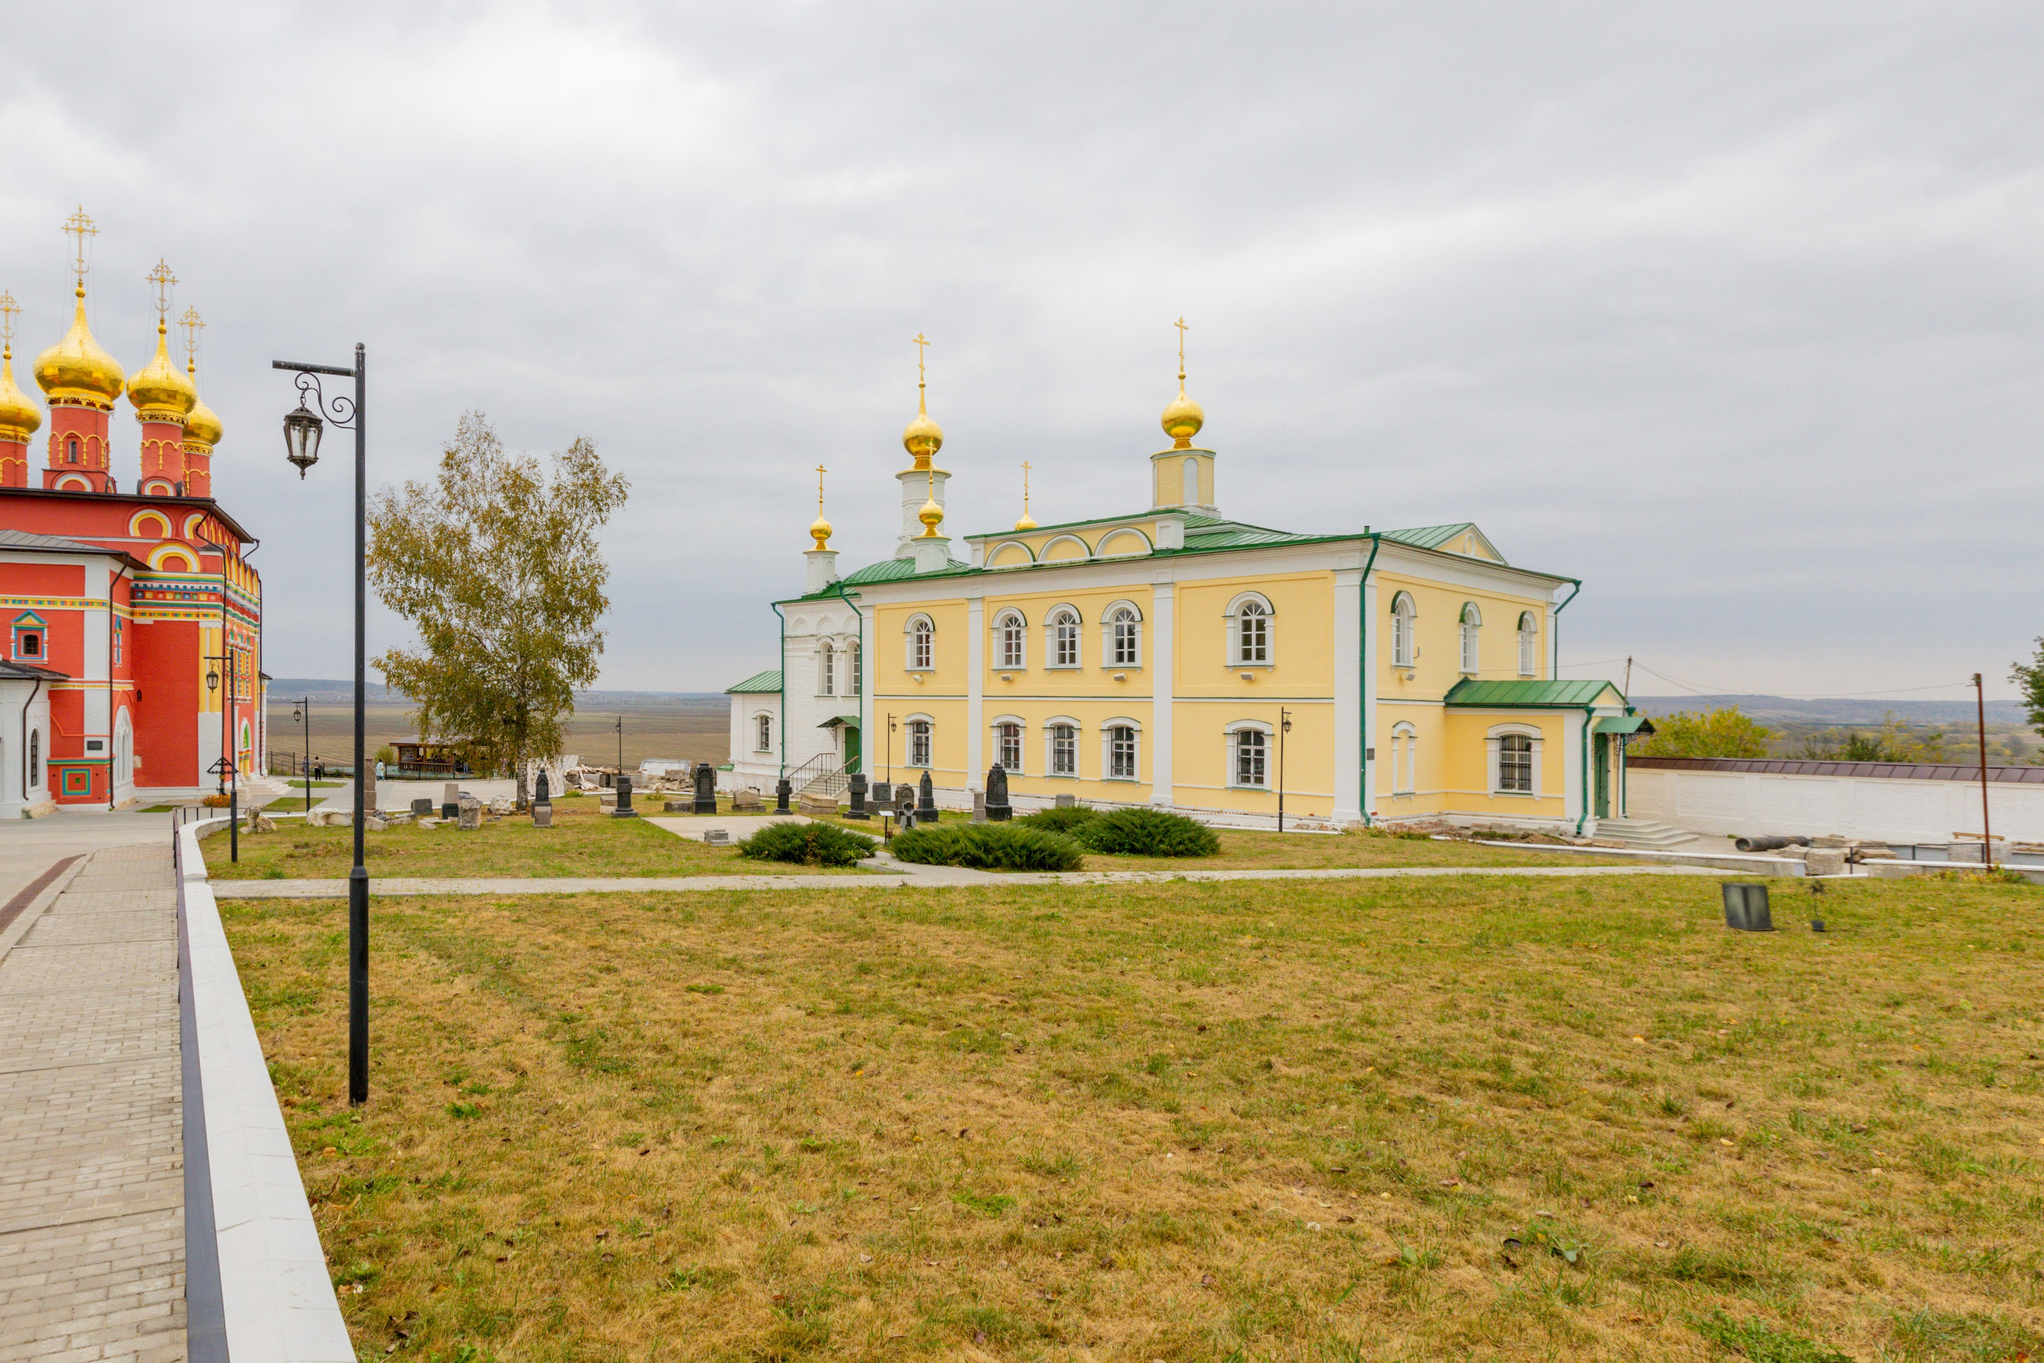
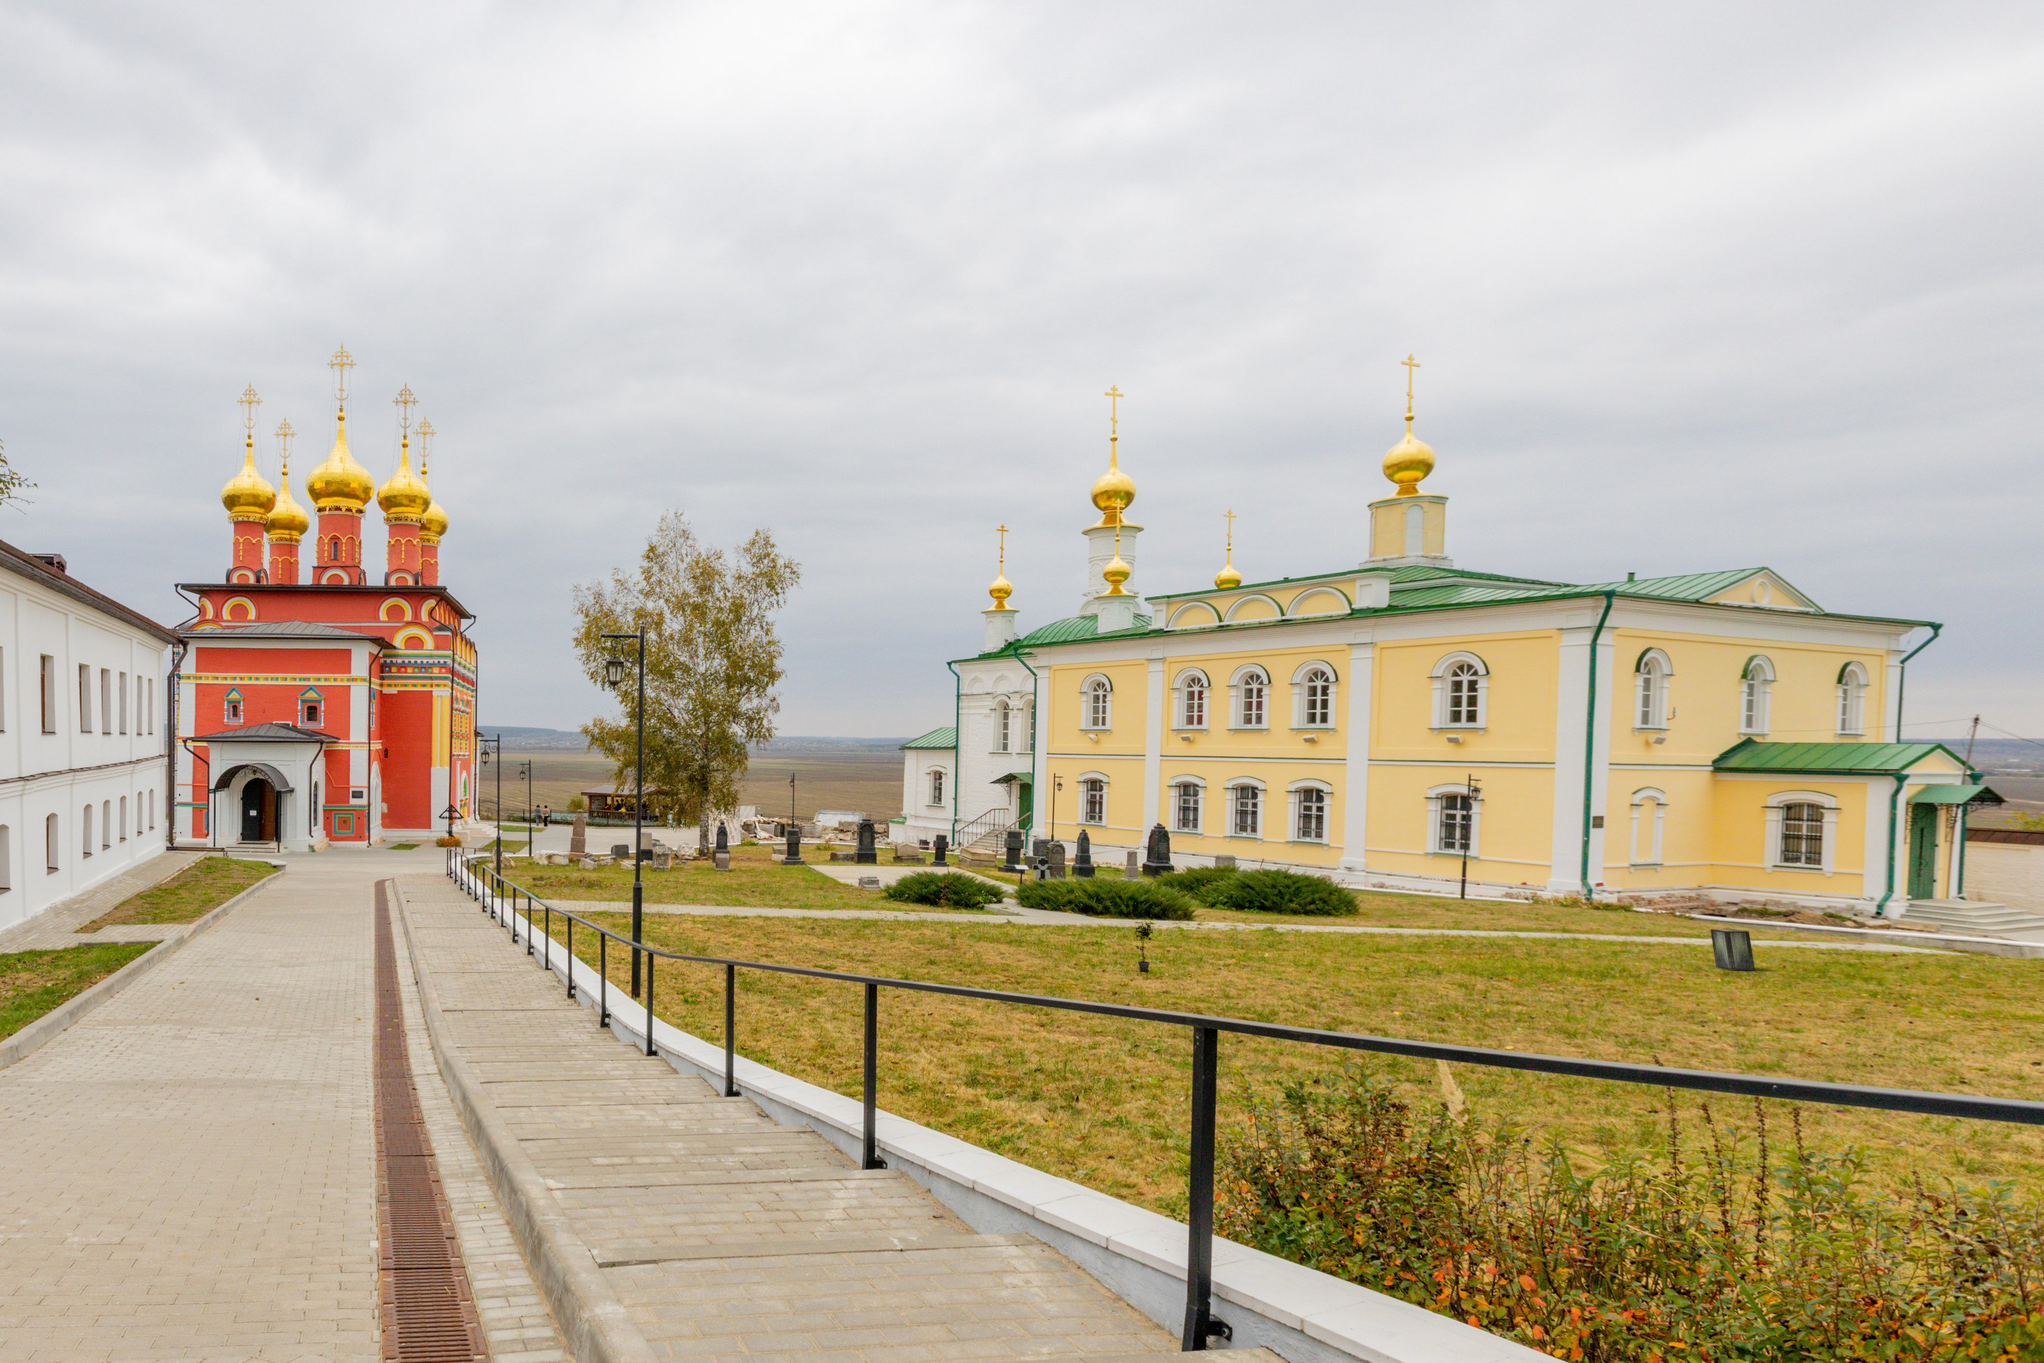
potted plant: present [1799,880,1834,931] -> present [1135,921,1153,972]

